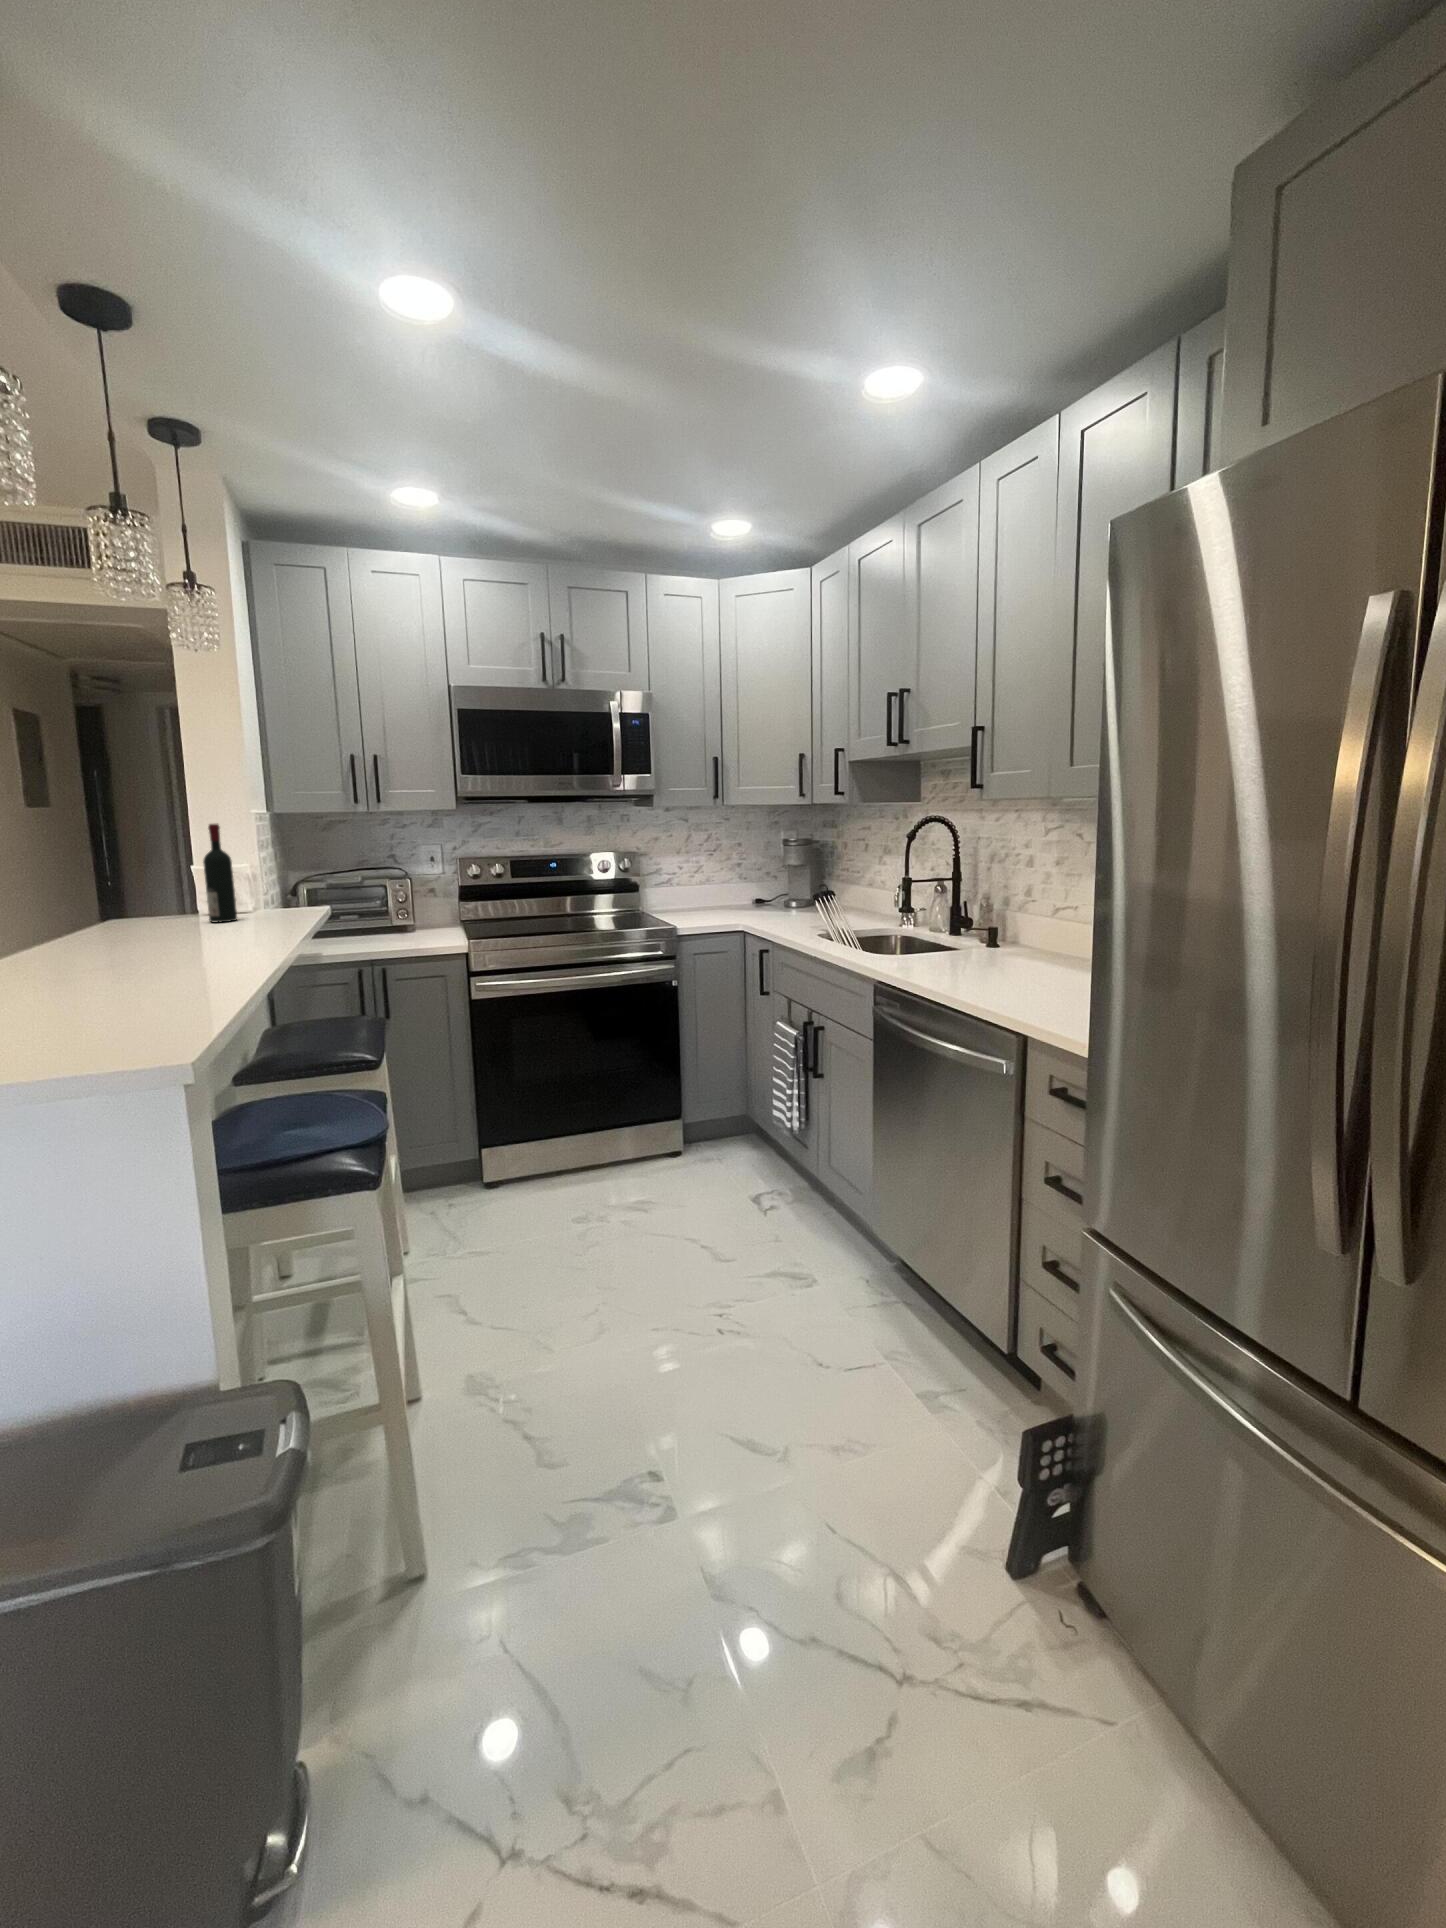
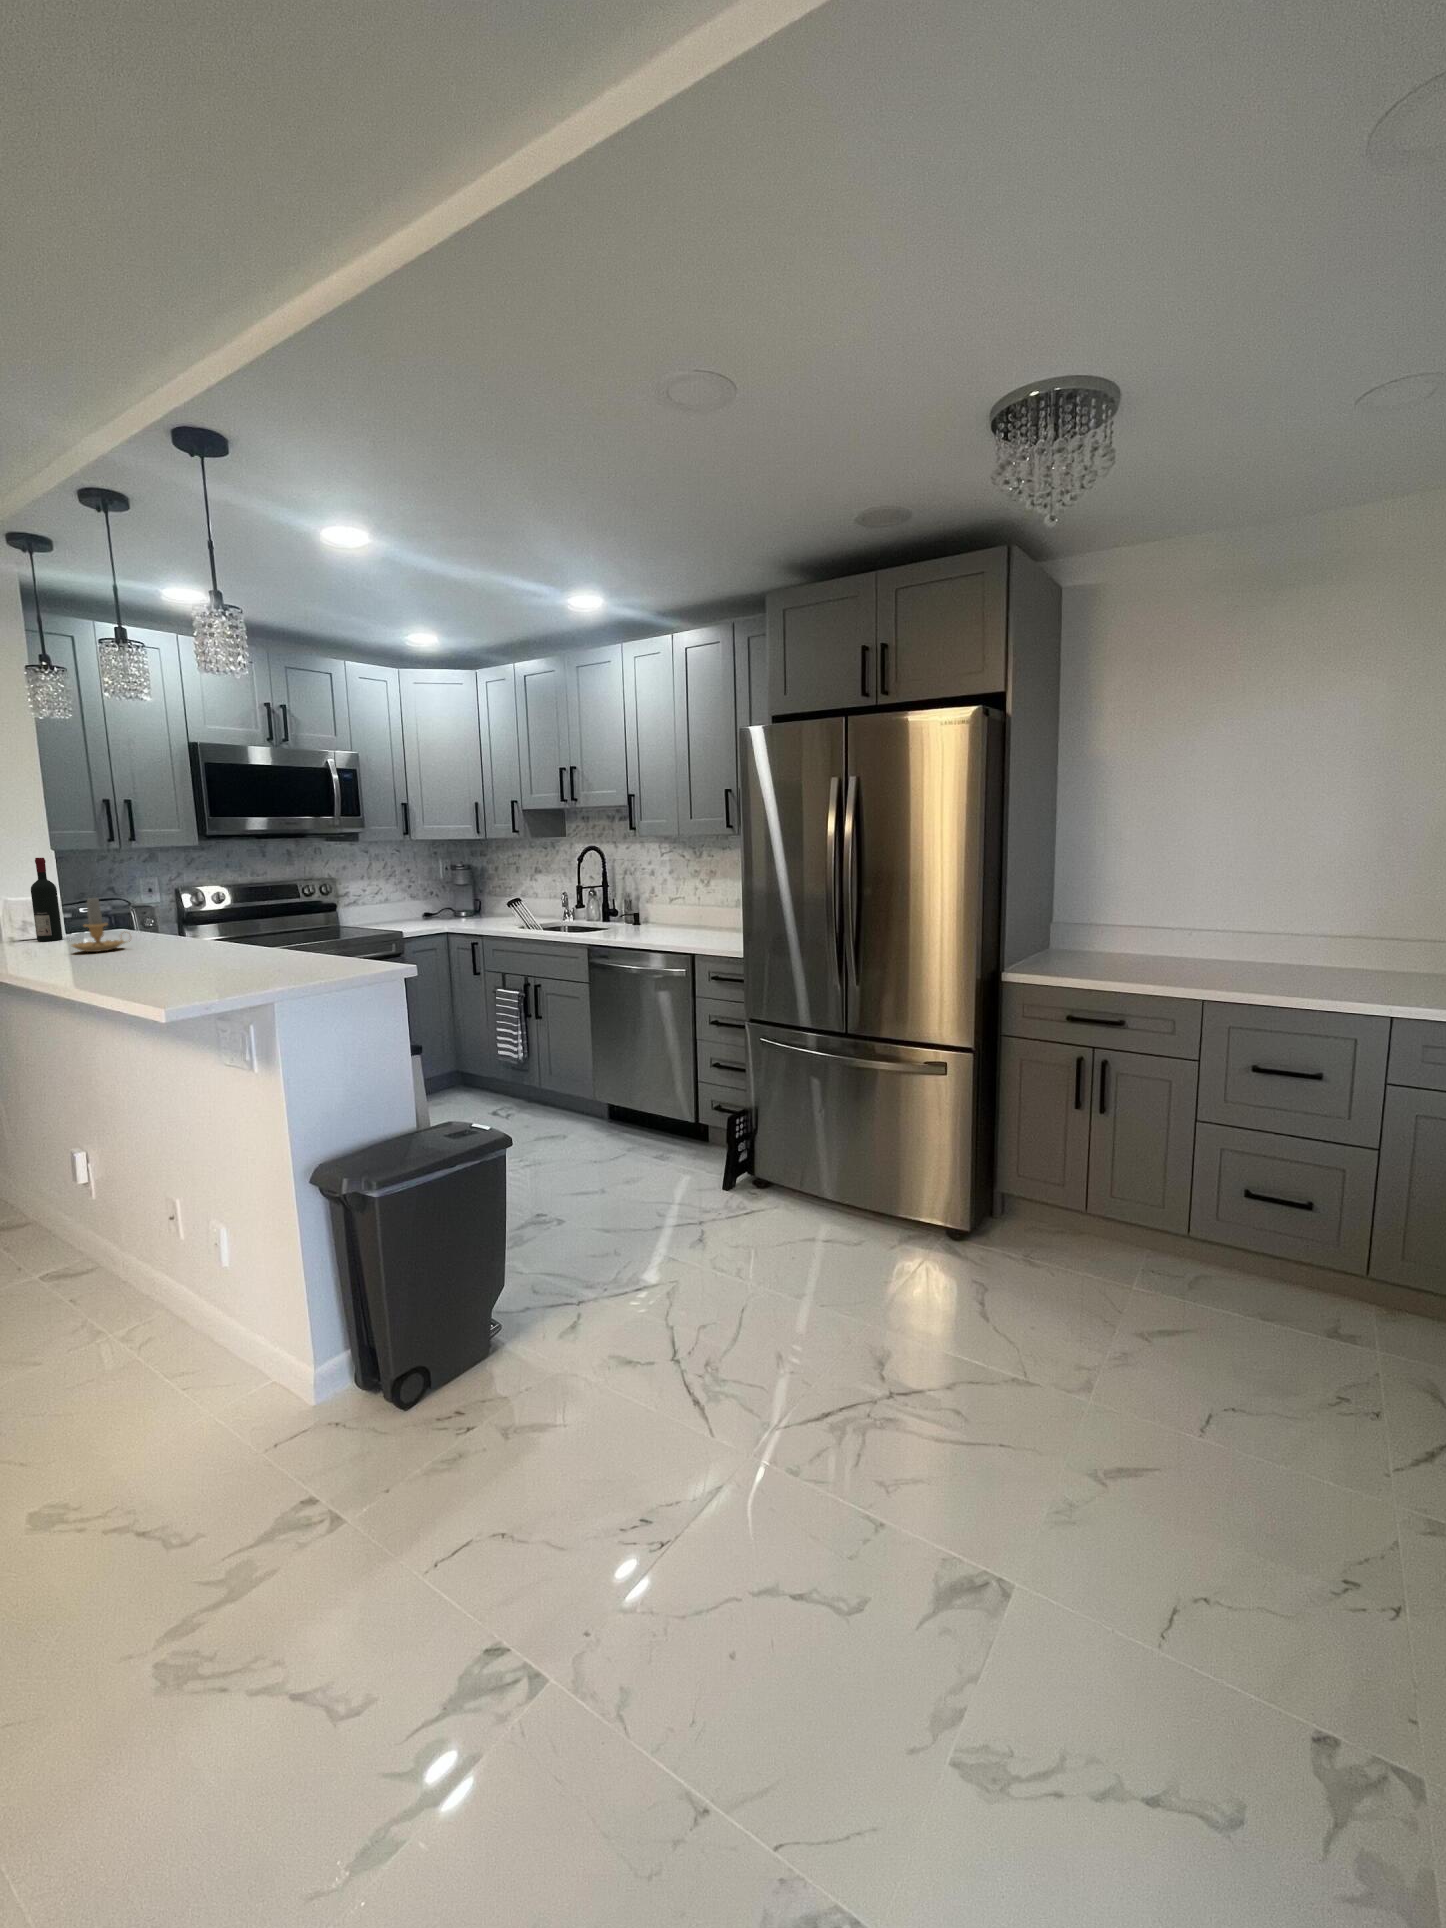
candle: none [117,877,187,953] -> present [72,898,126,952]

